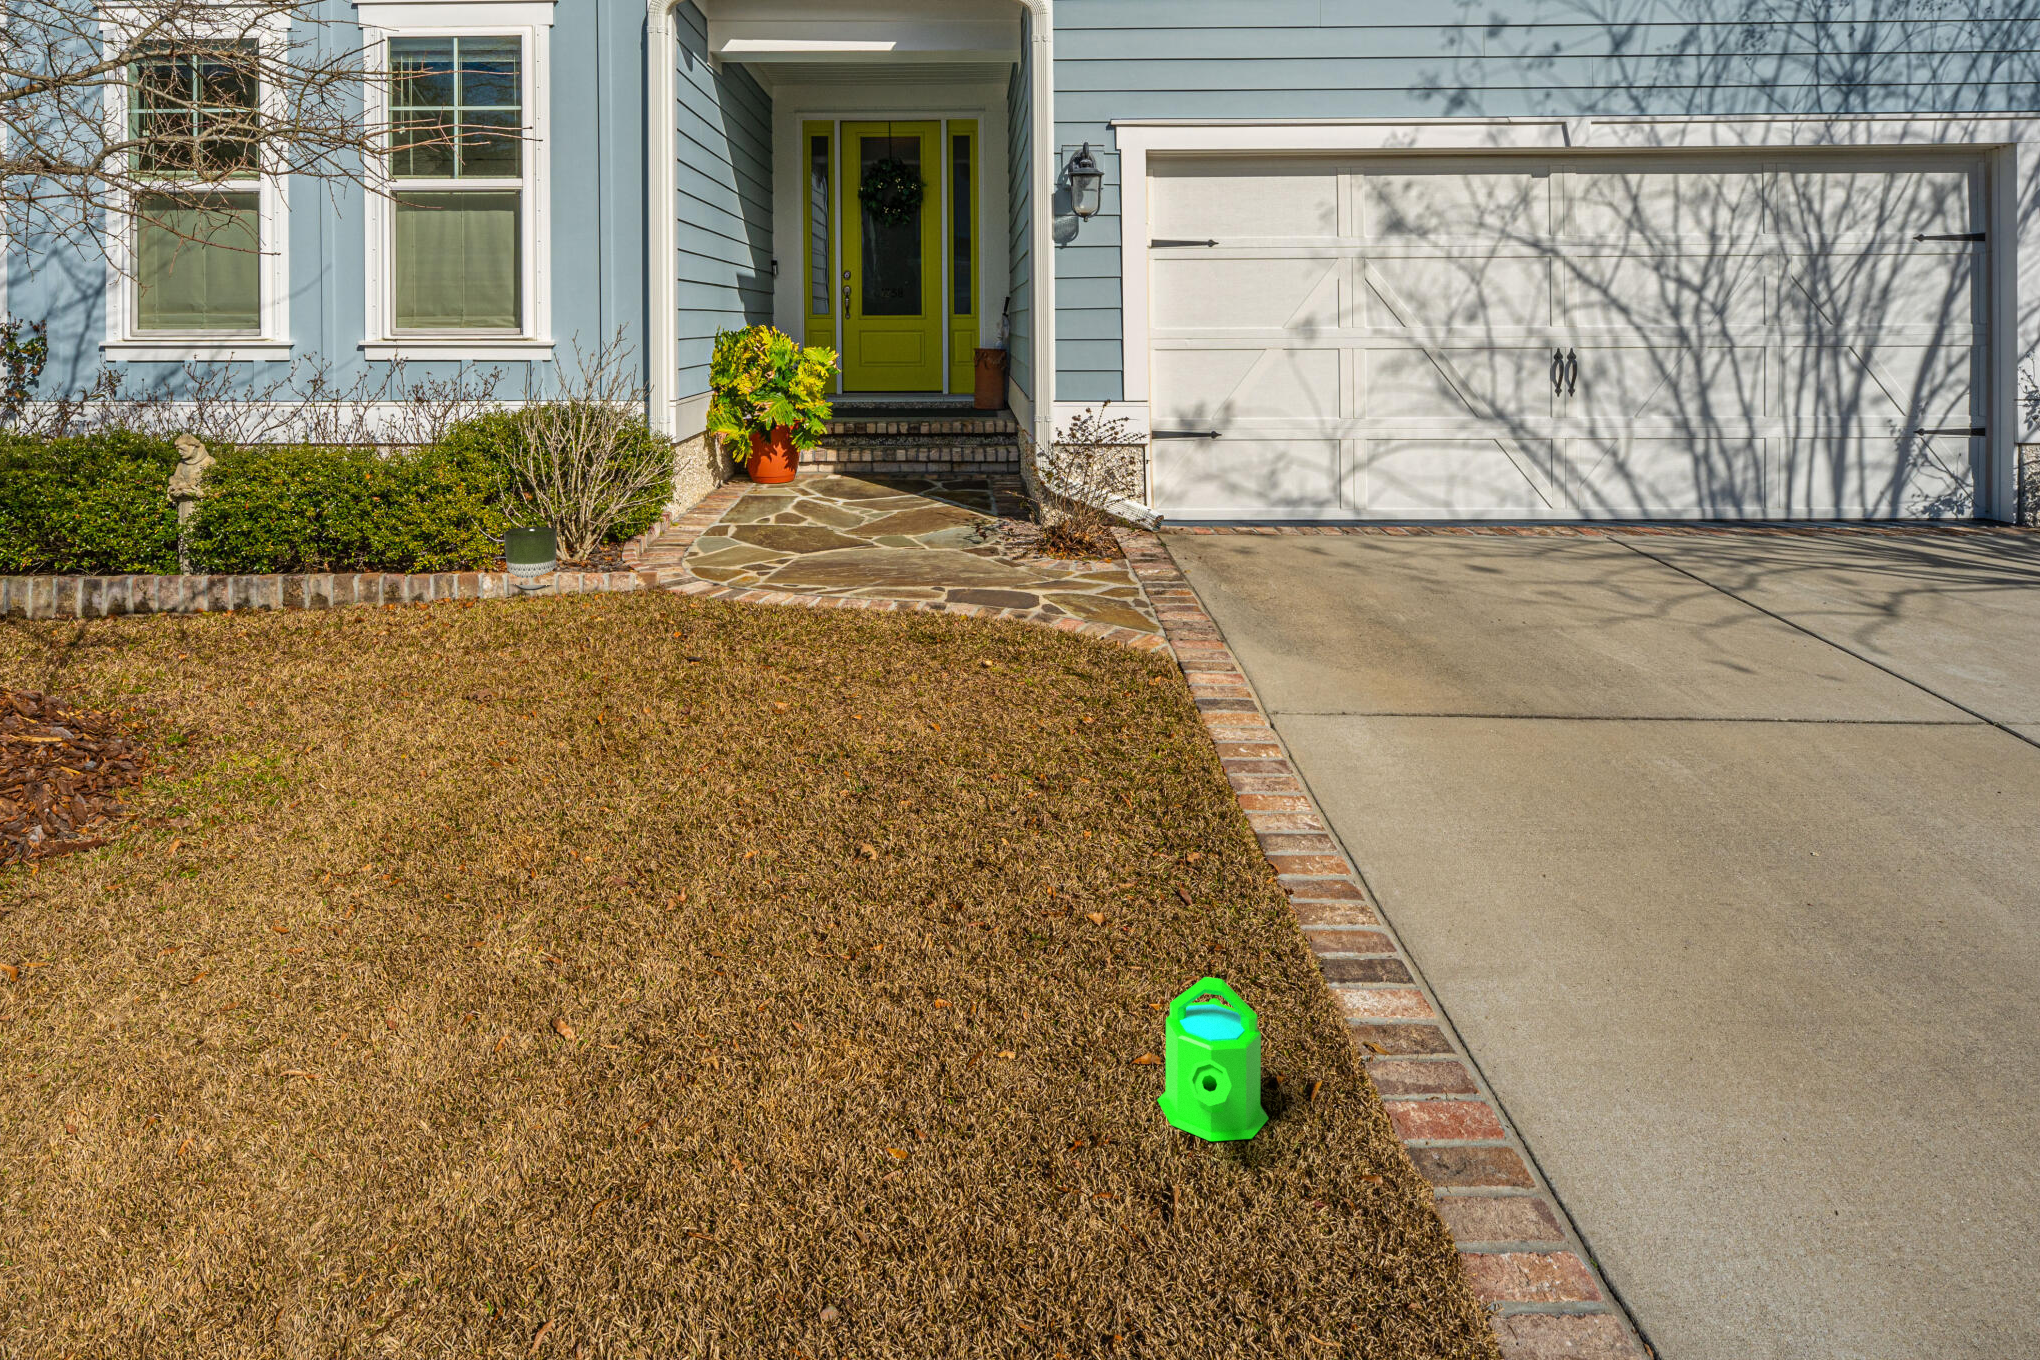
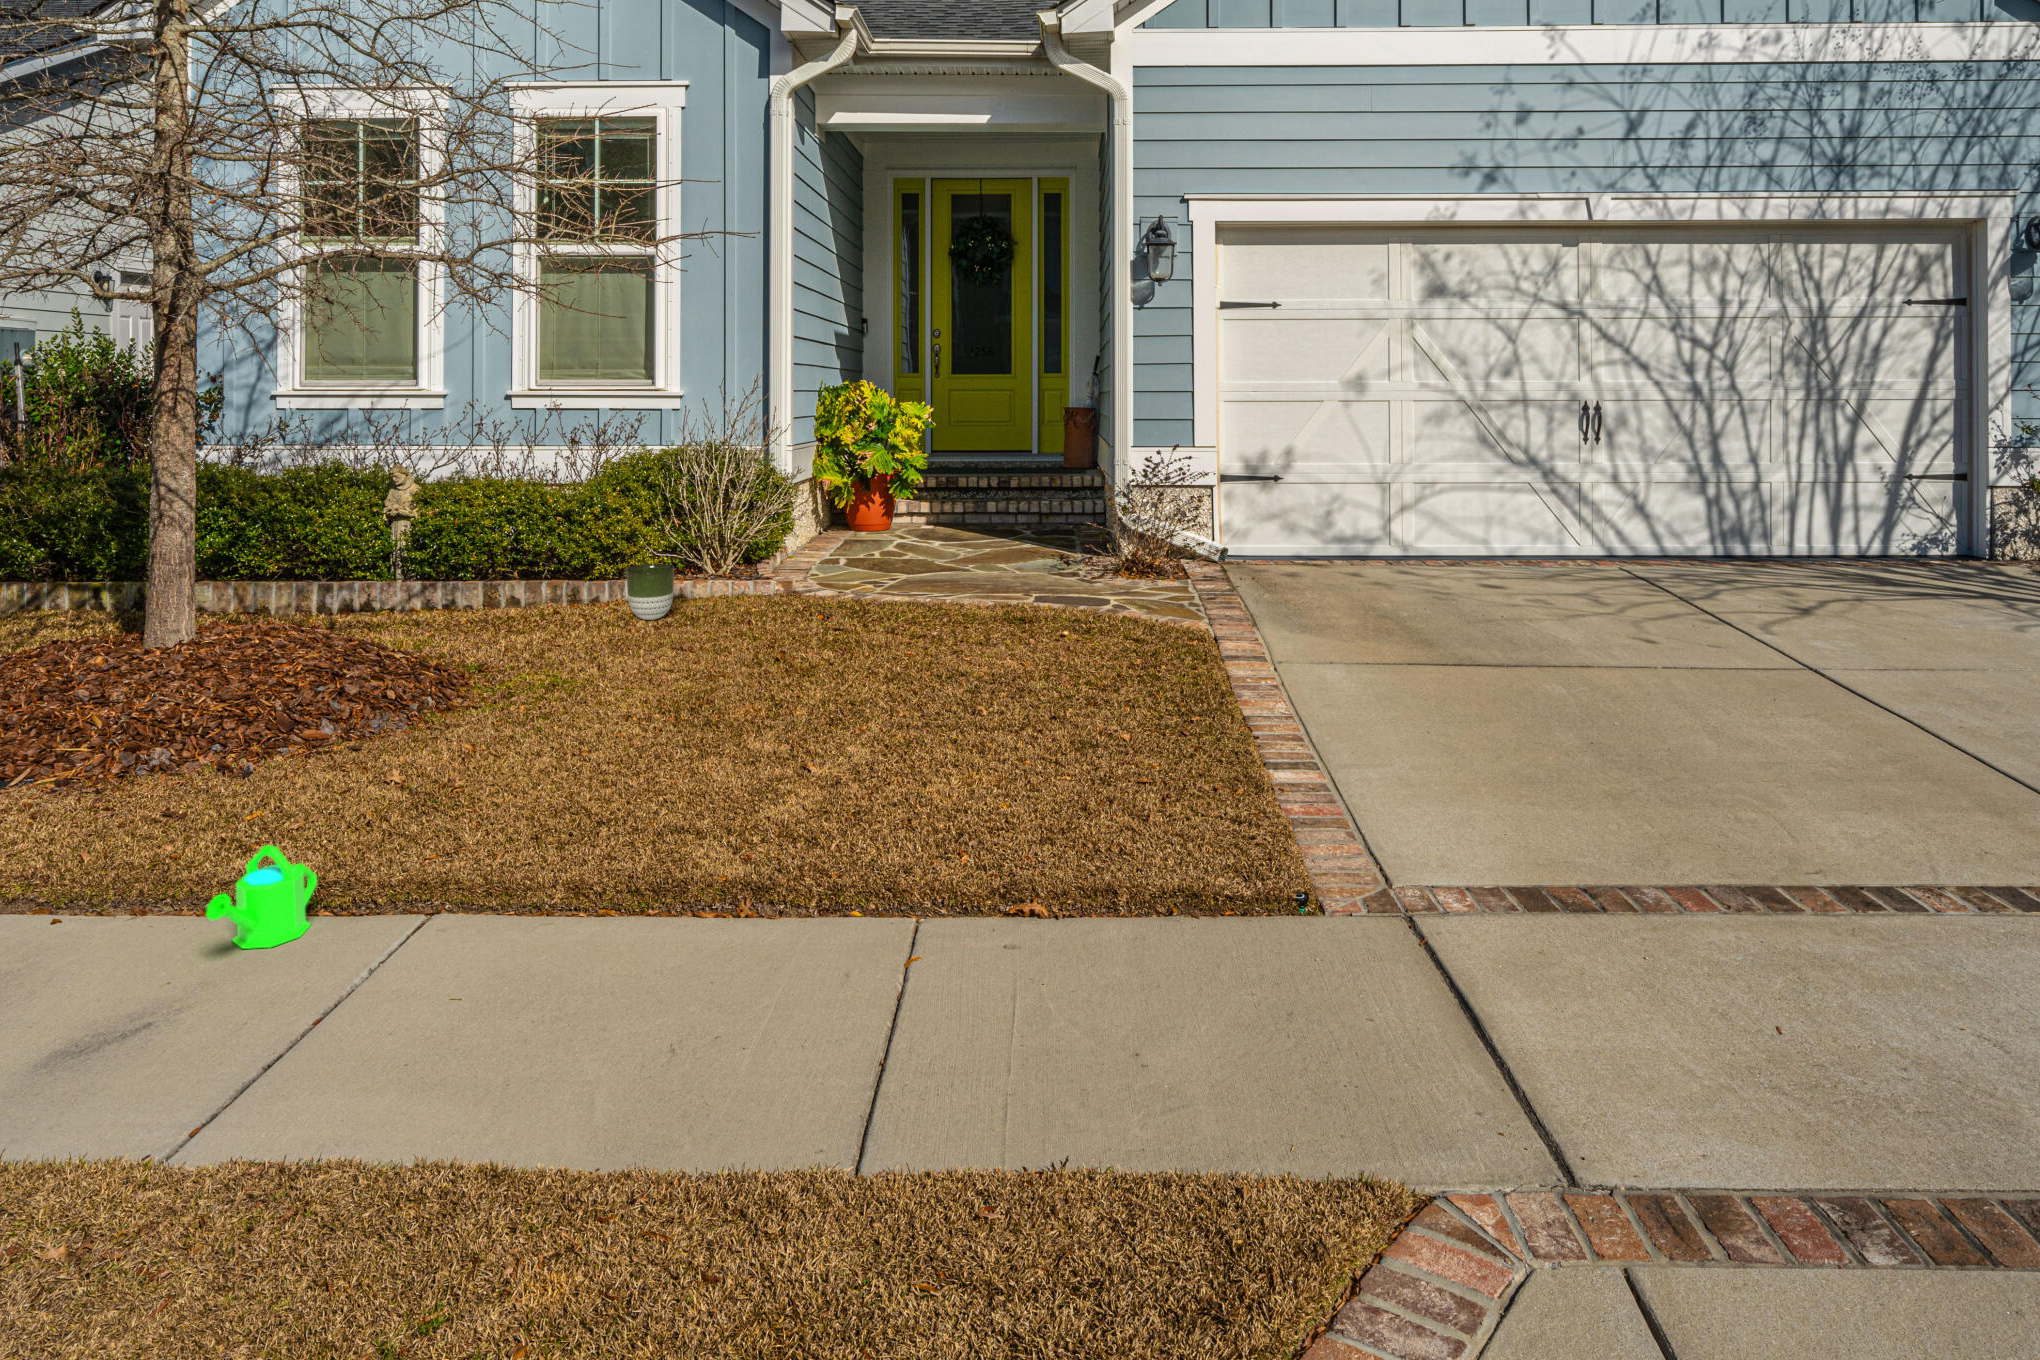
watering can: present [1157,977,1269,1141] -> present [206,845,317,949]

